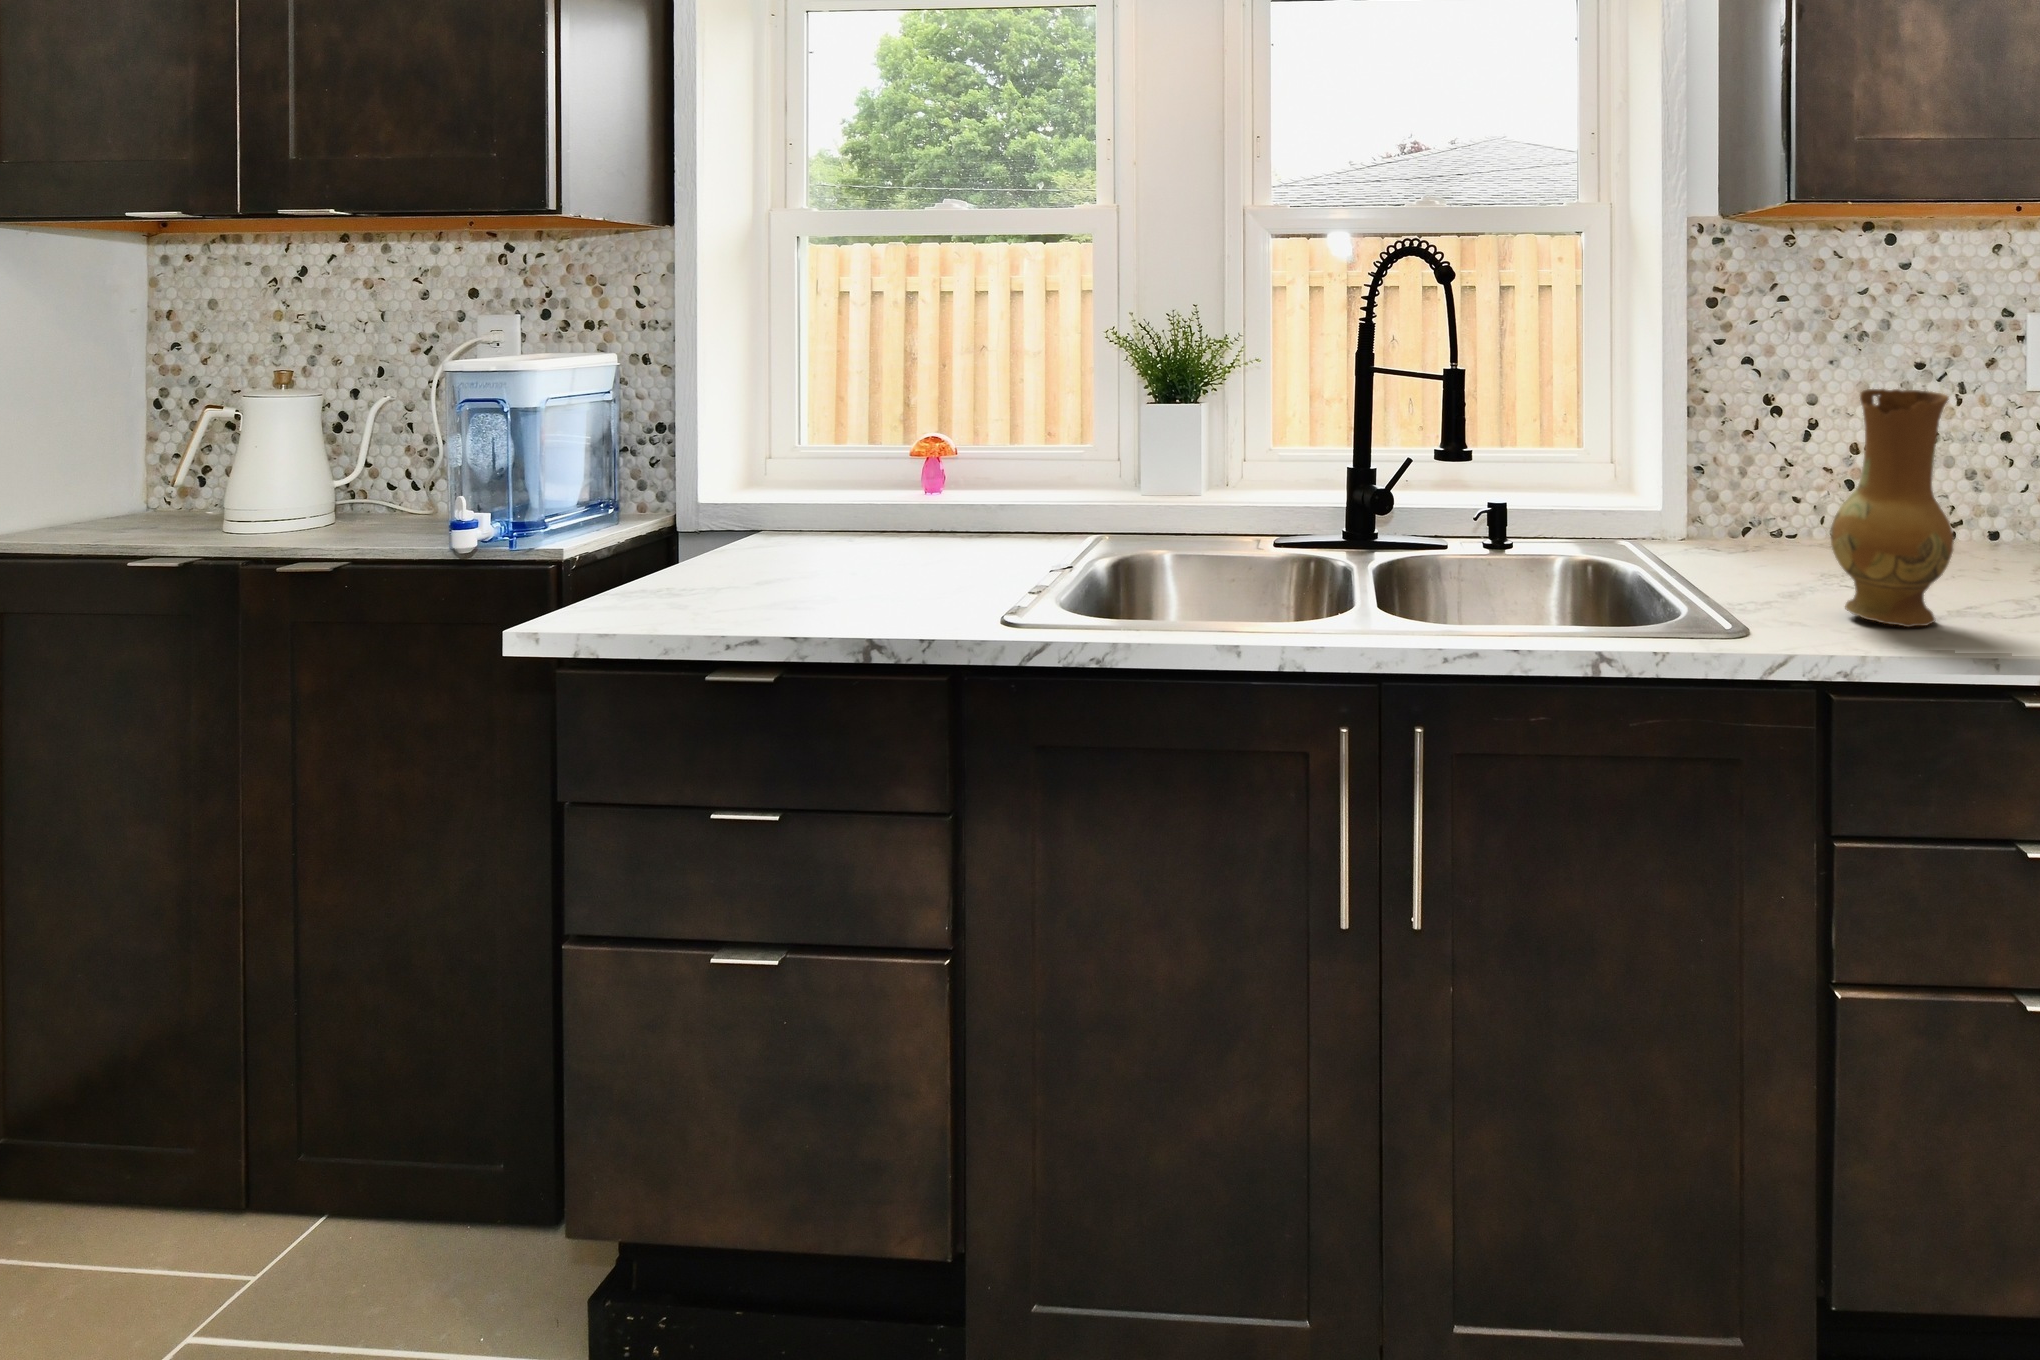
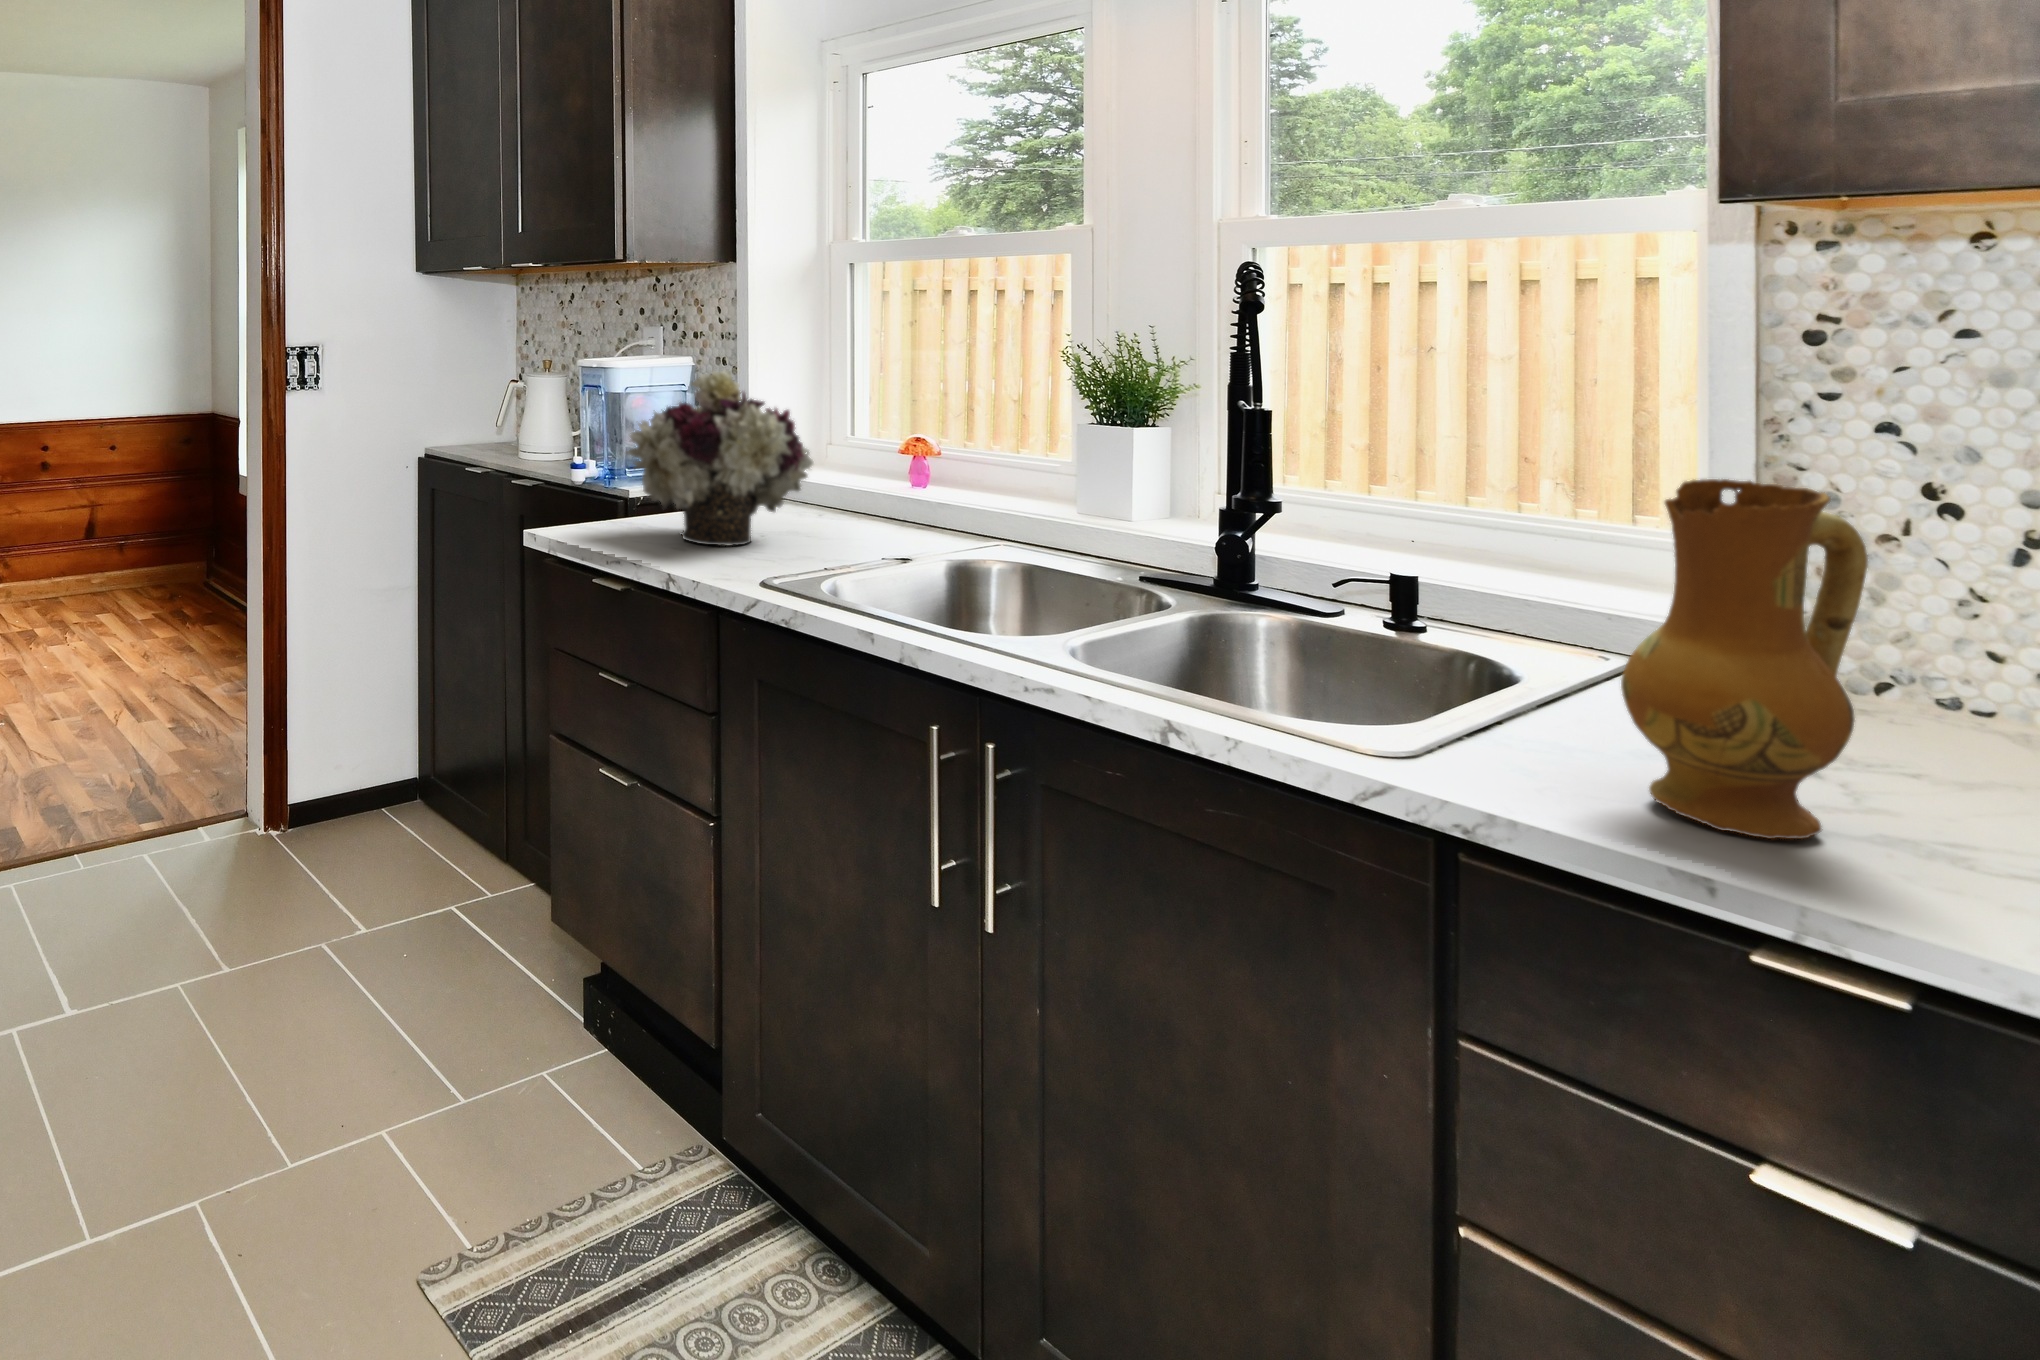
flower arrangement: none [711,359,941,596] -> present [626,370,813,546]

